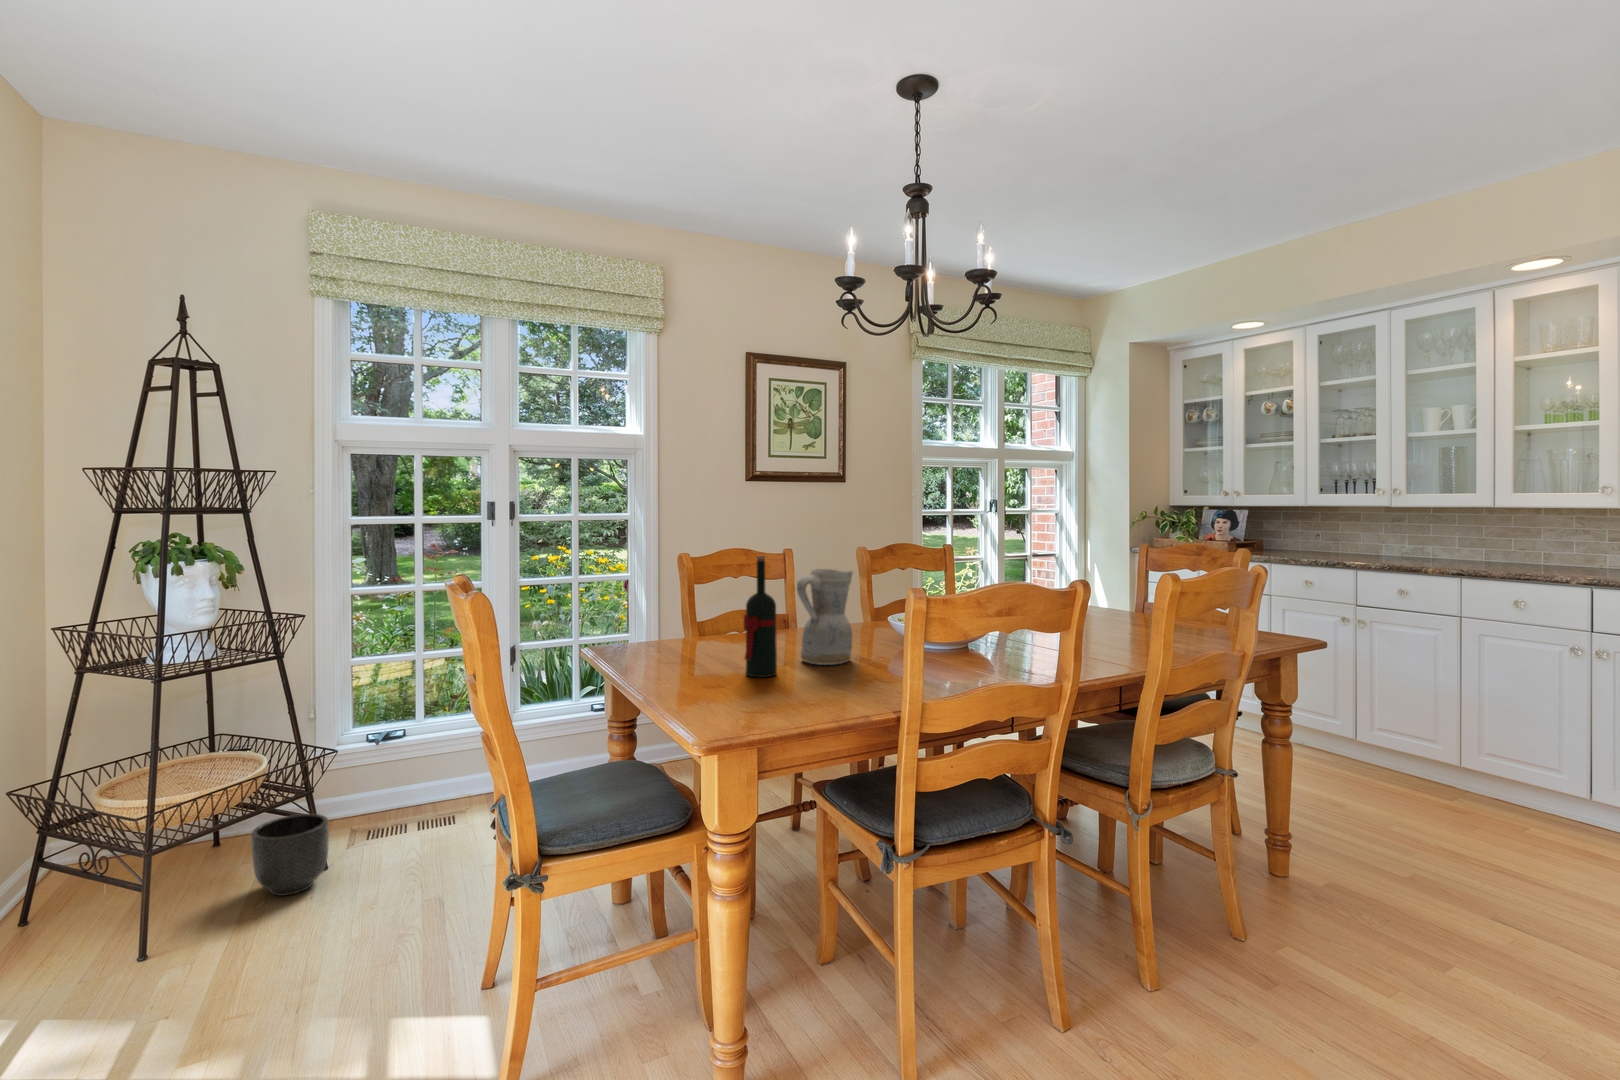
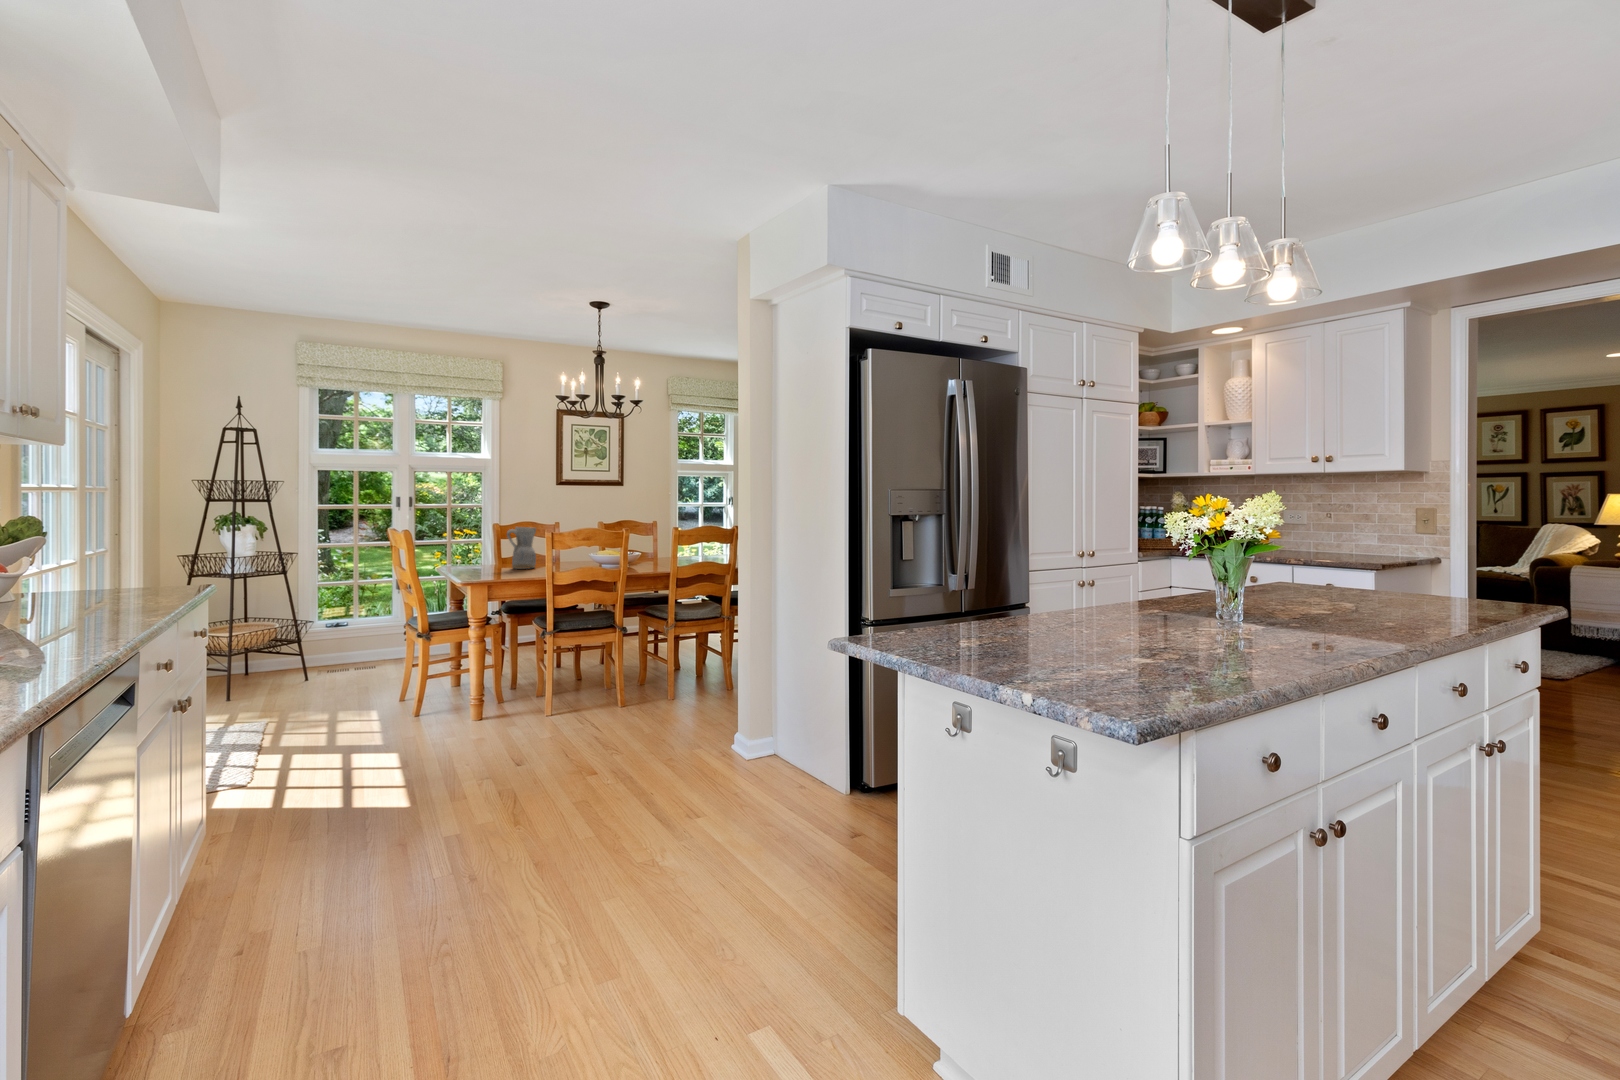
wine bottle: present [744,556,777,677] -> none [476,519,493,571]
planter: present [251,814,329,896] -> none [270,647,306,680]

